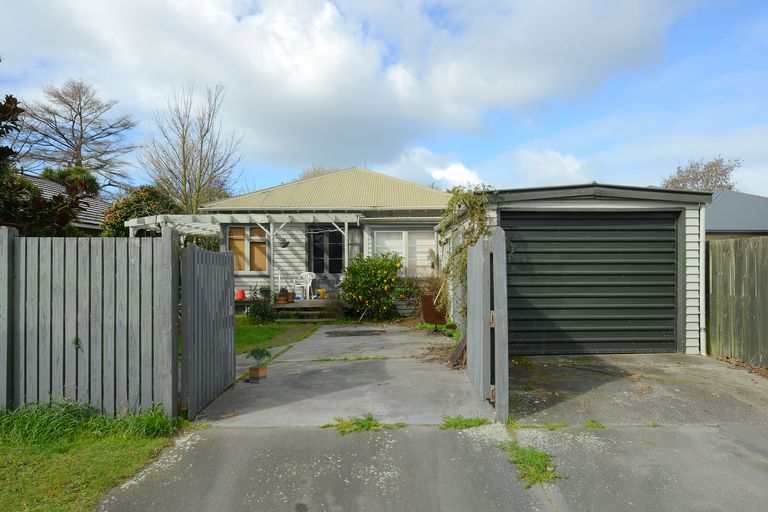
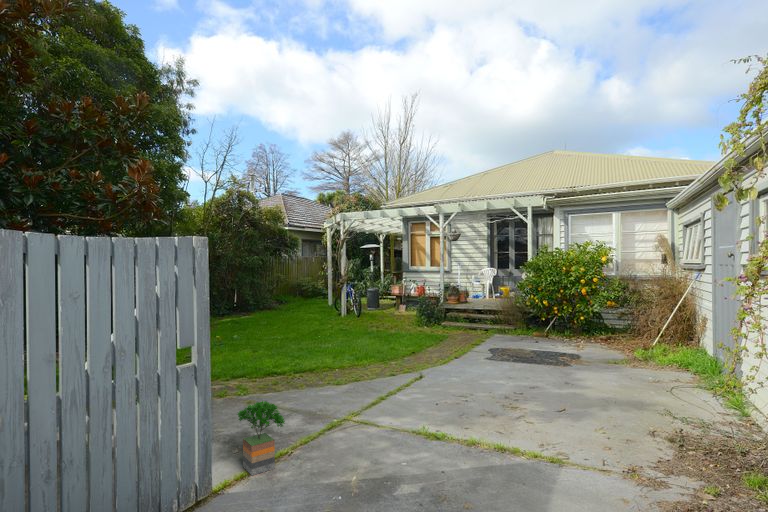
lounge chair: present [421,295,457,334] -> none [635,304,719,382]

